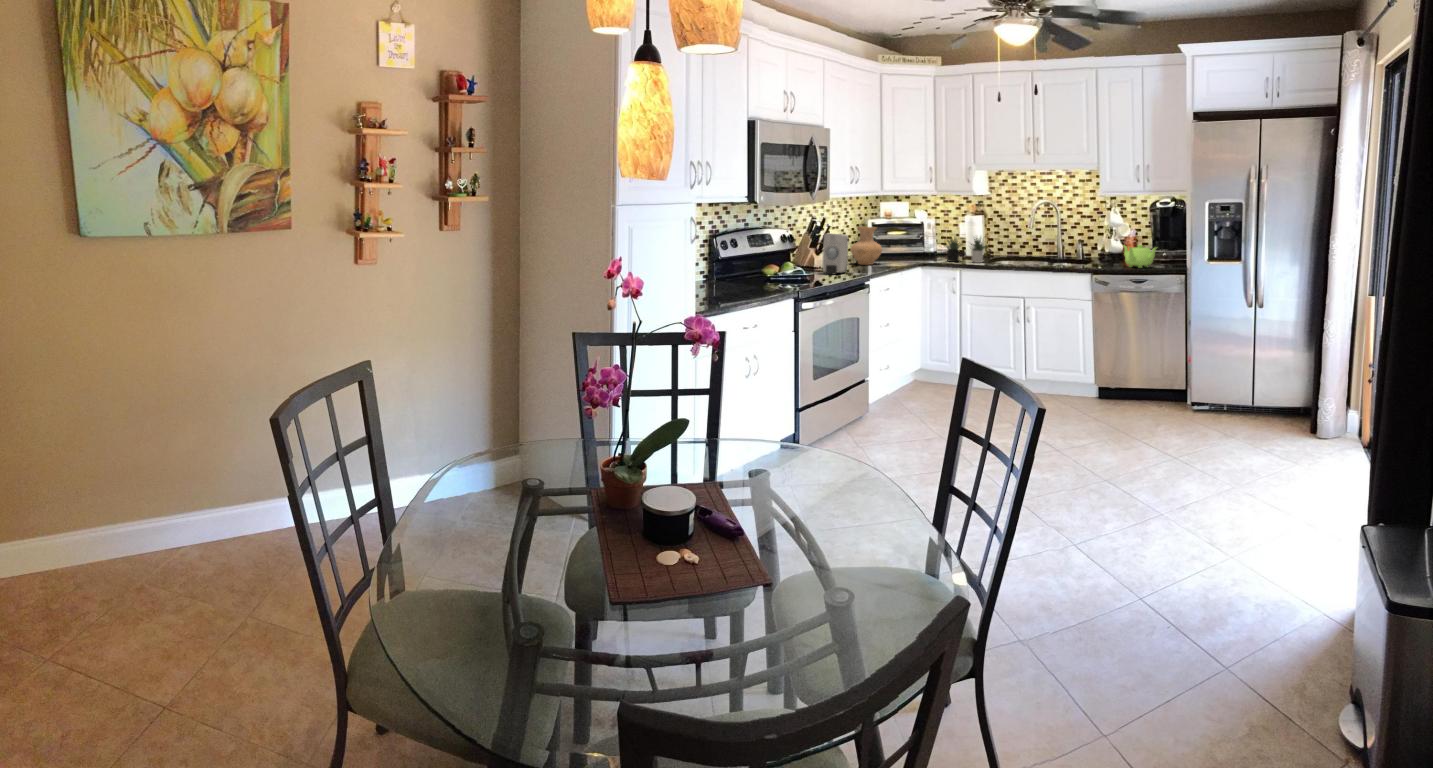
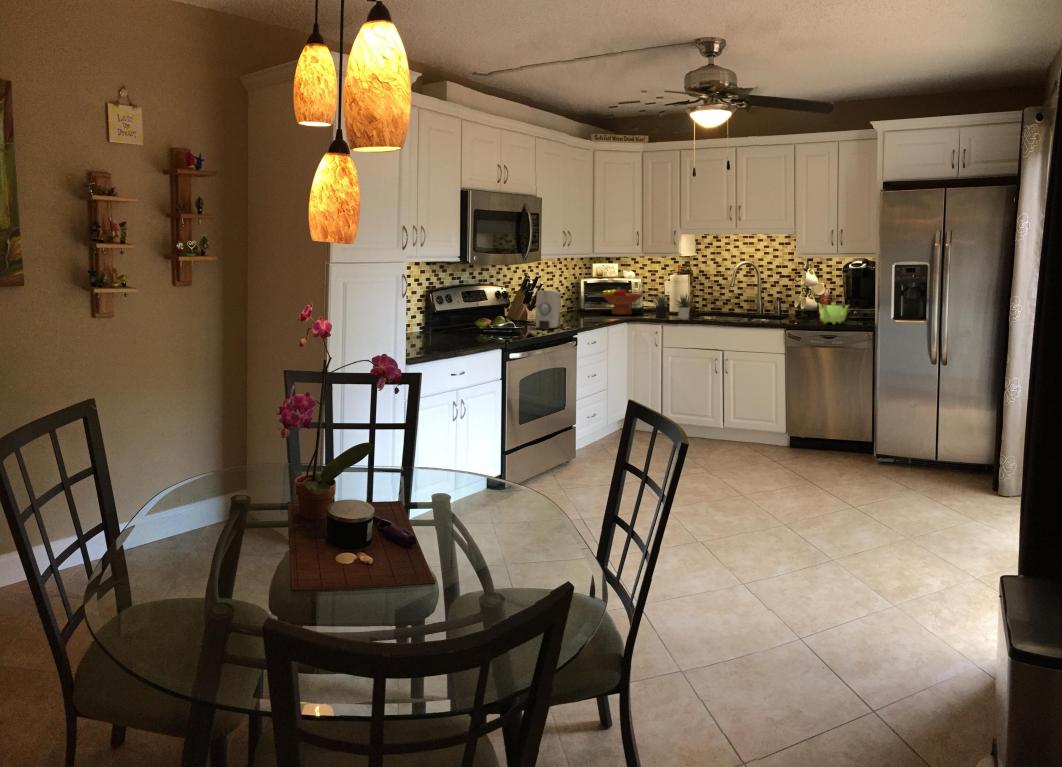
vase: present [851,227,882,265] -> none [564,285,595,320]
fruit bowl: none [889,229,933,258] -> present [602,287,642,315]

